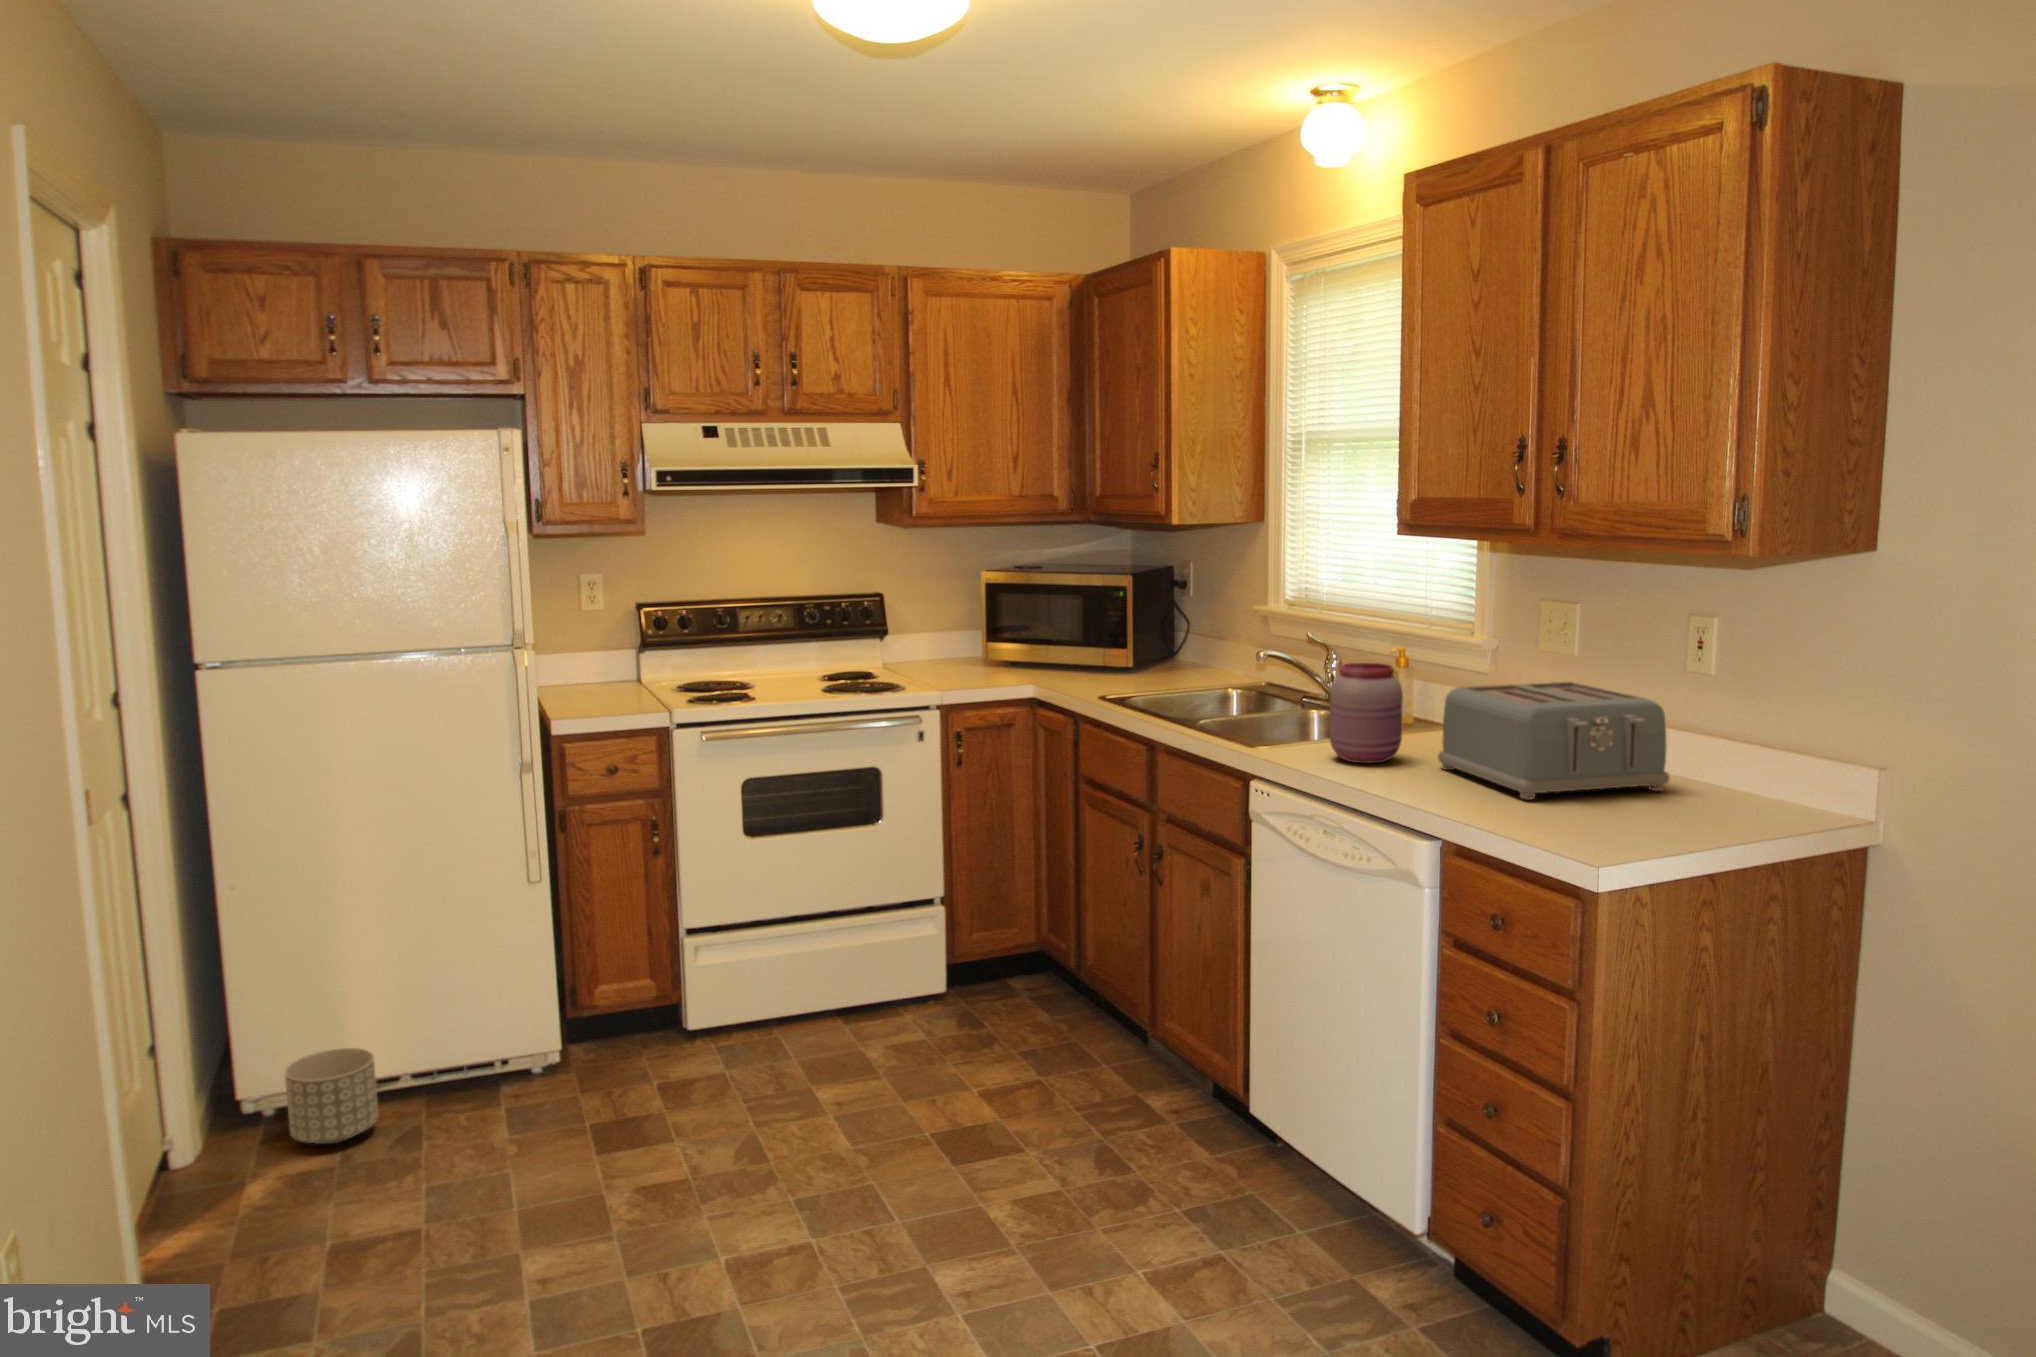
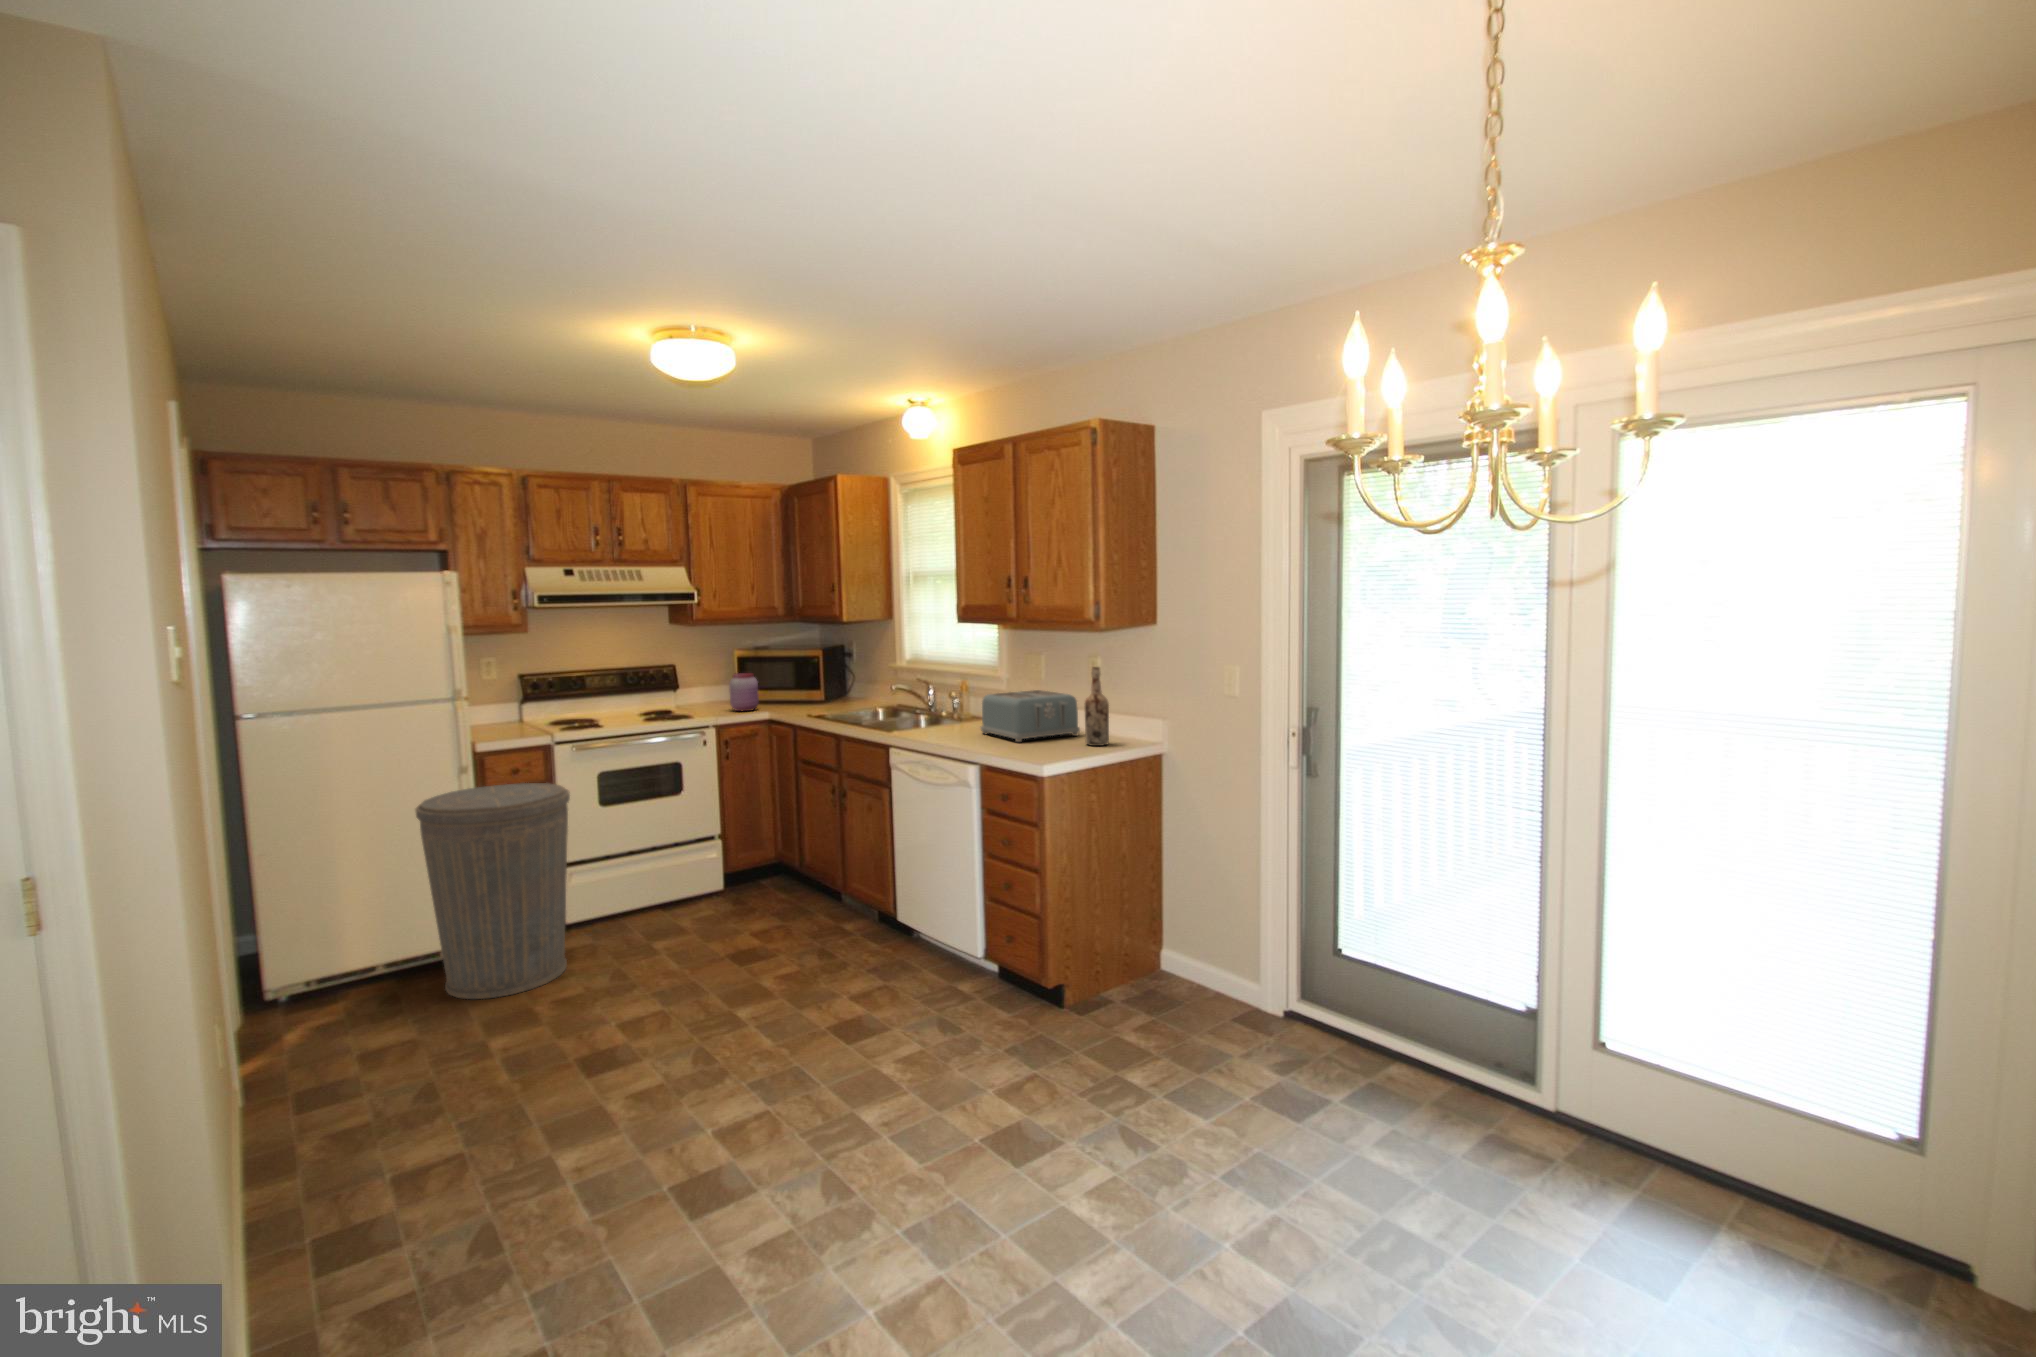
wine bottle: none [1690,645,1754,826] -> present [1085,667,1109,746]
jar: present [1329,663,1403,763] -> present [729,673,759,711]
trash can: none [438,796,681,1168] -> present [416,783,570,999]
planter: present [285,1048,378,1144] -> none [306,948,370,1007]

